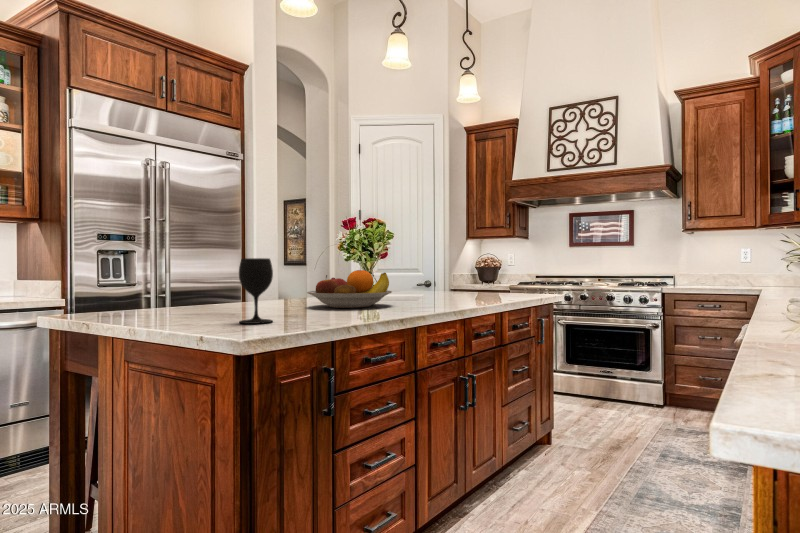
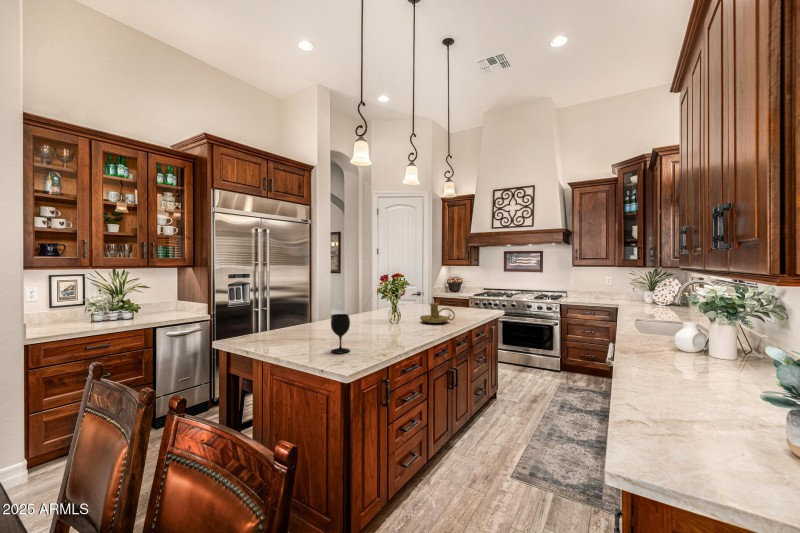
candle holder: none [412,268,472,301] -> present [420,303,455,323]
fruit bowl: present [307,270,392,308] -> none [362,309,411,332]

